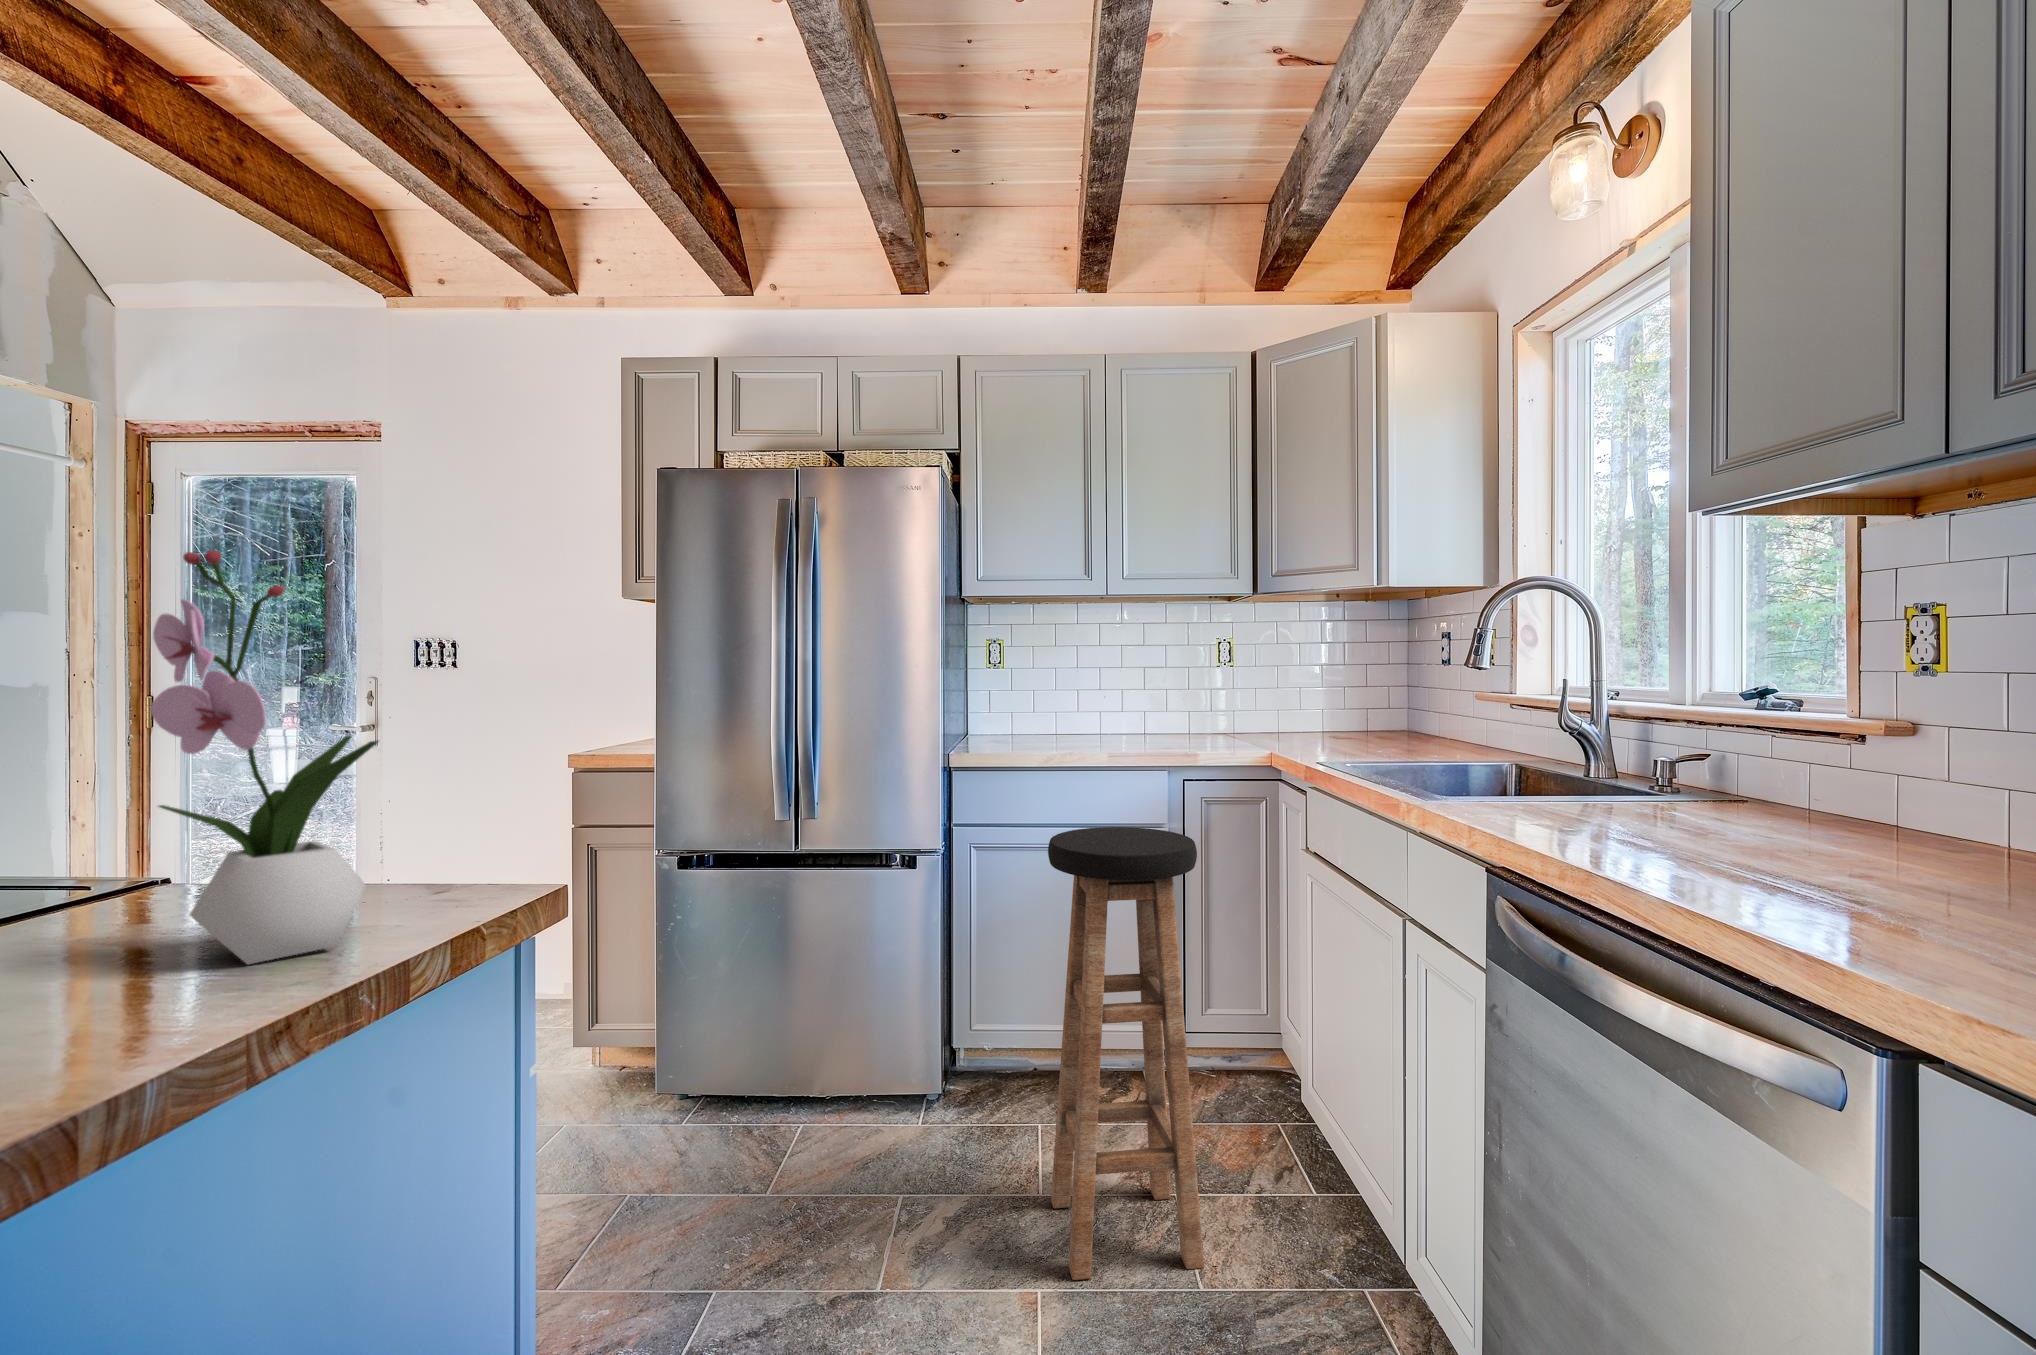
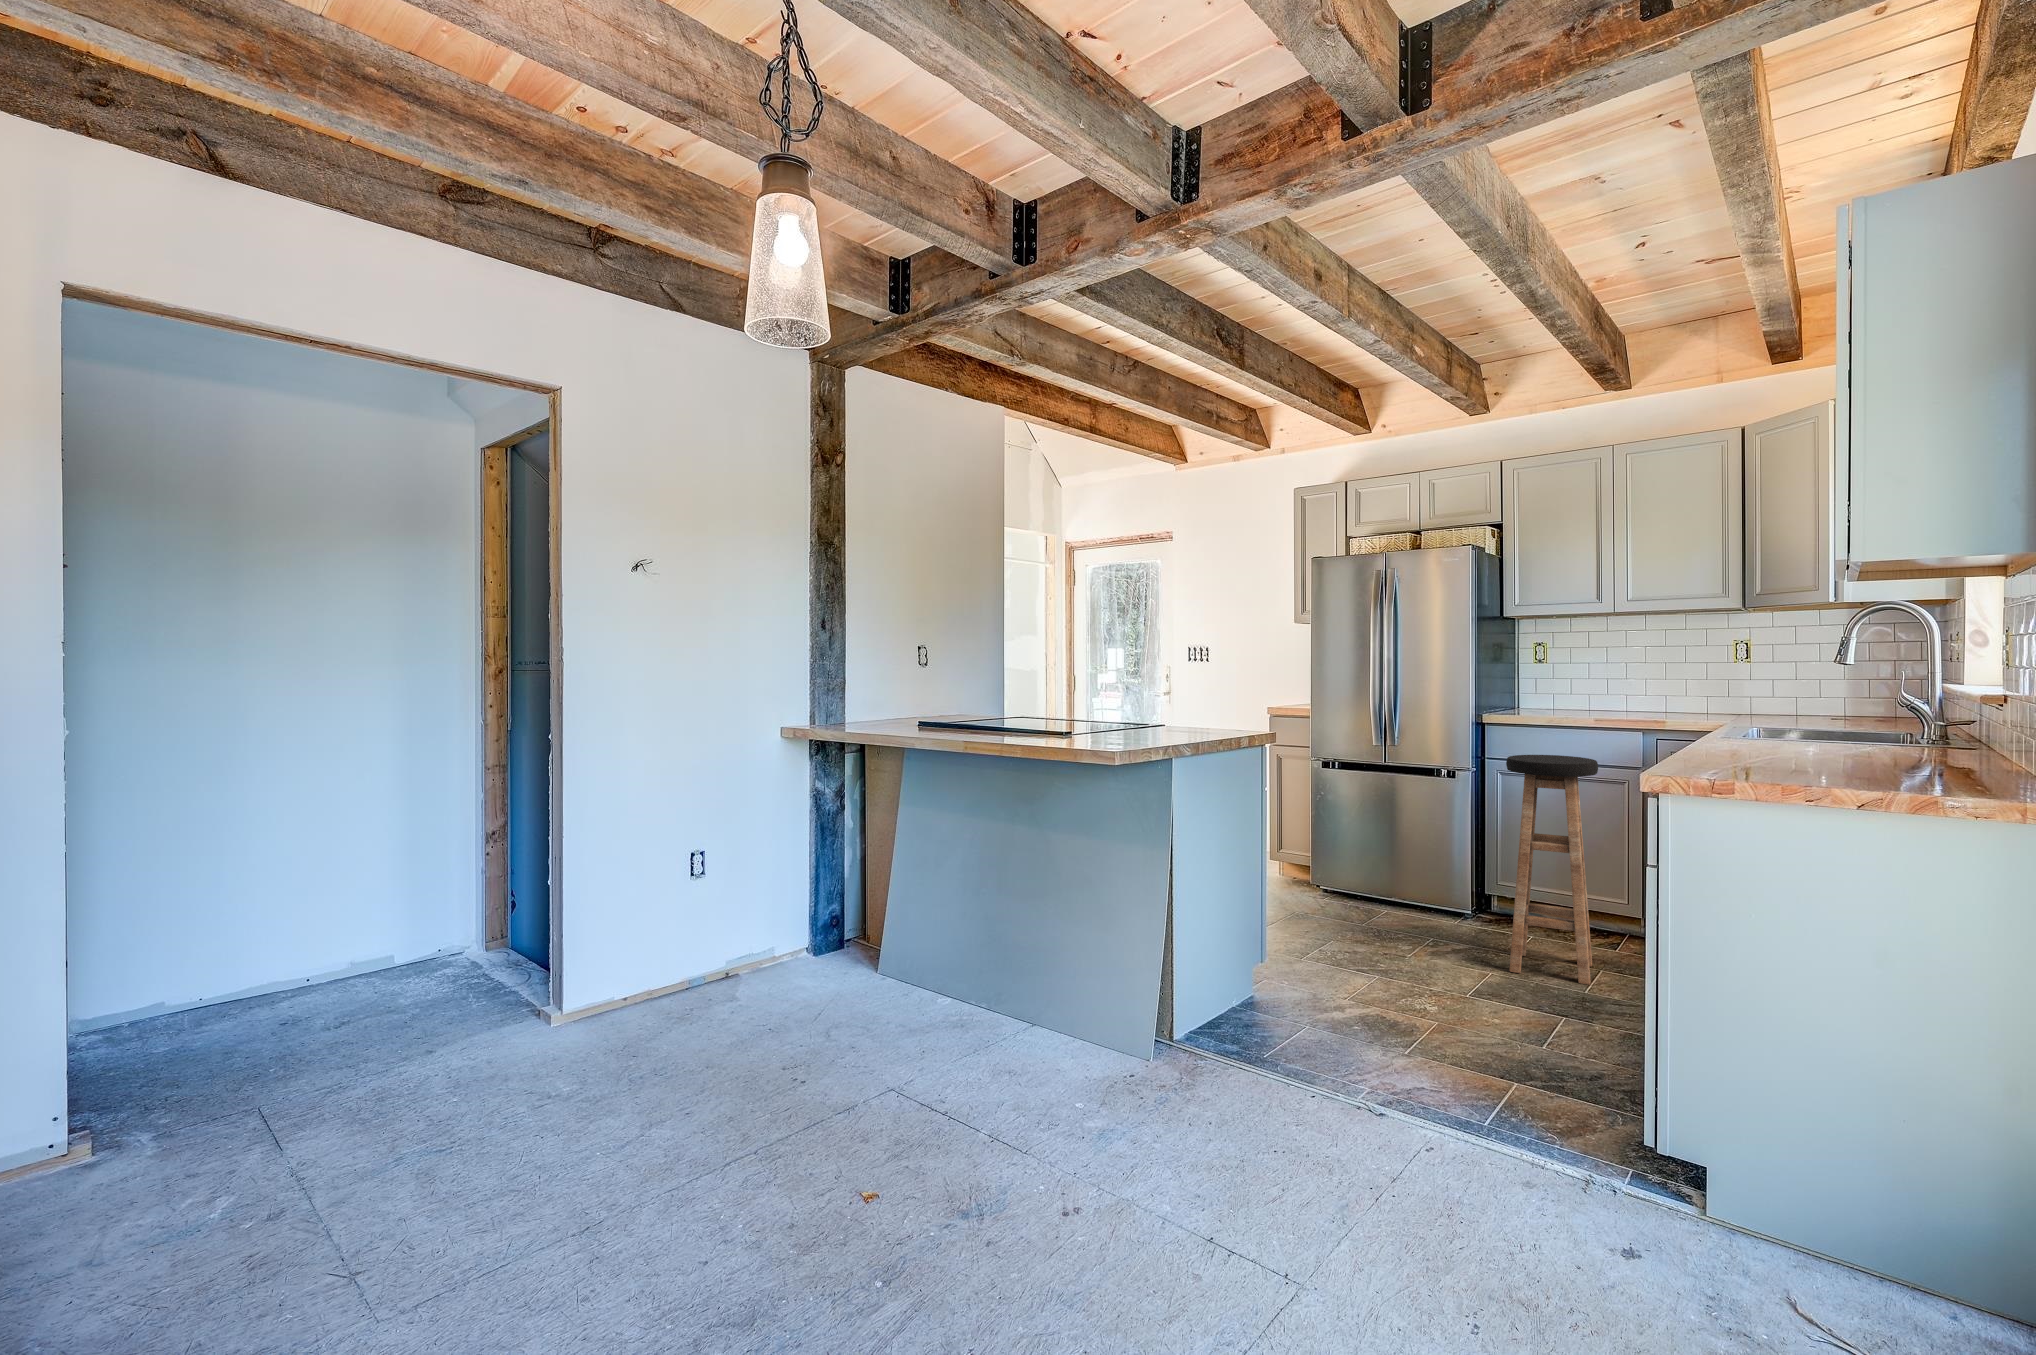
flower arrangement: present [151,550,379,964] -> none [1193,642,1239,741]

